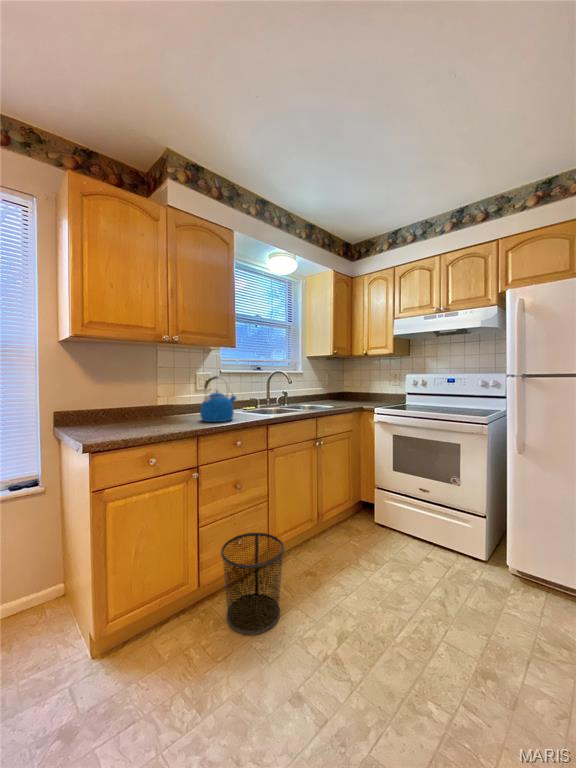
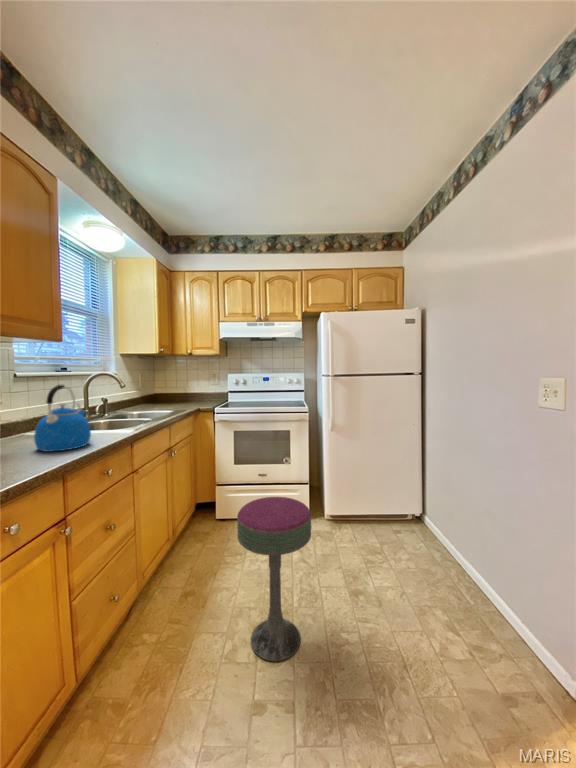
bar stool: none [313,499,394,679] -> present [237,497,311,661]
waste bin: present [221,533,285,634] -> none [112,568,195,702]

